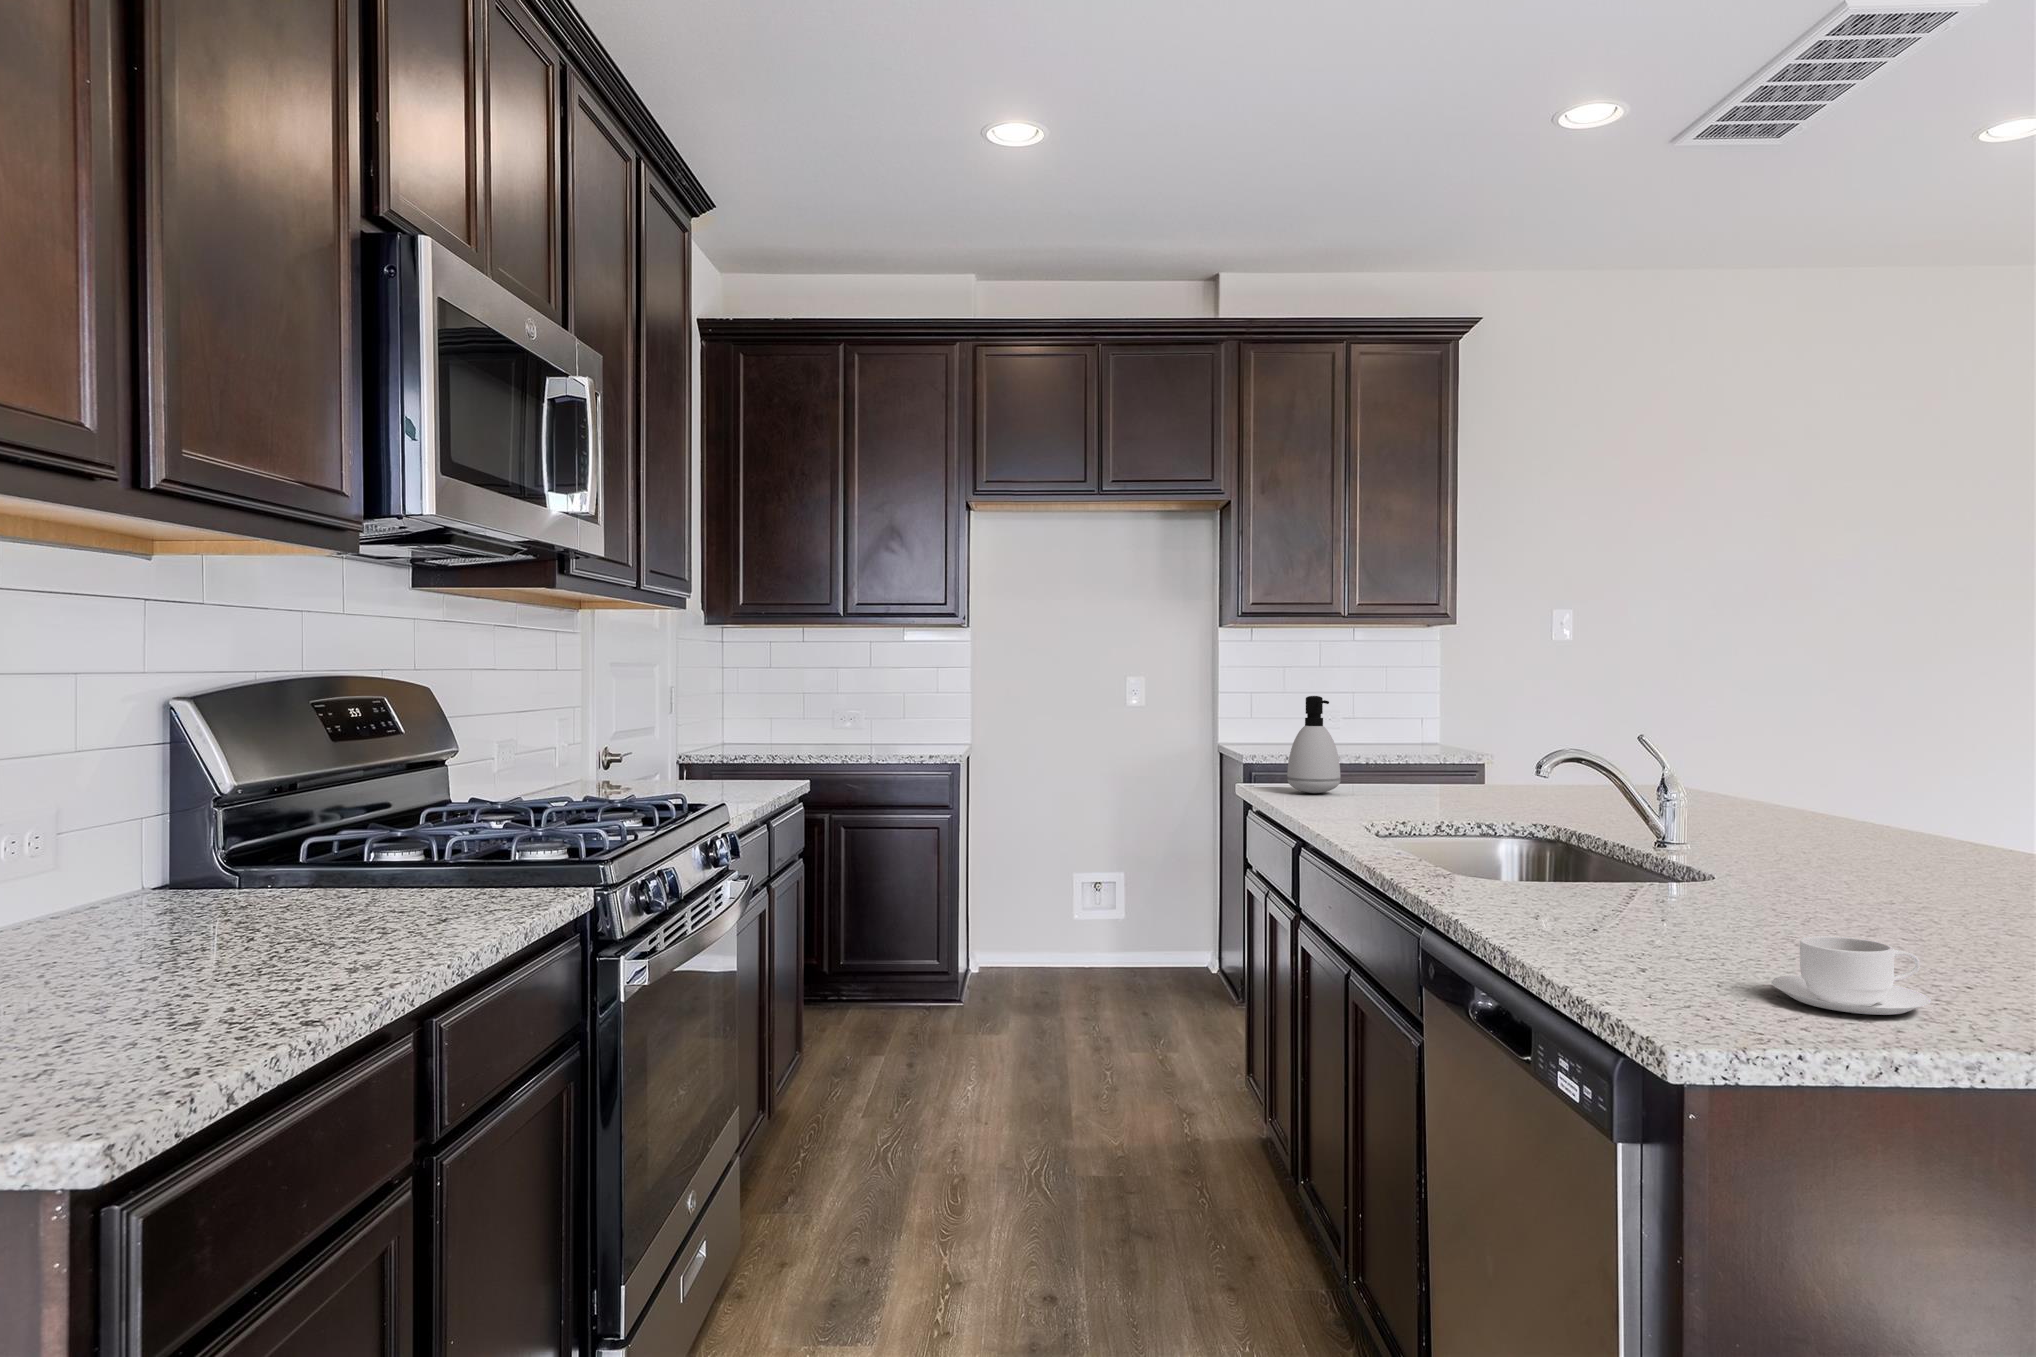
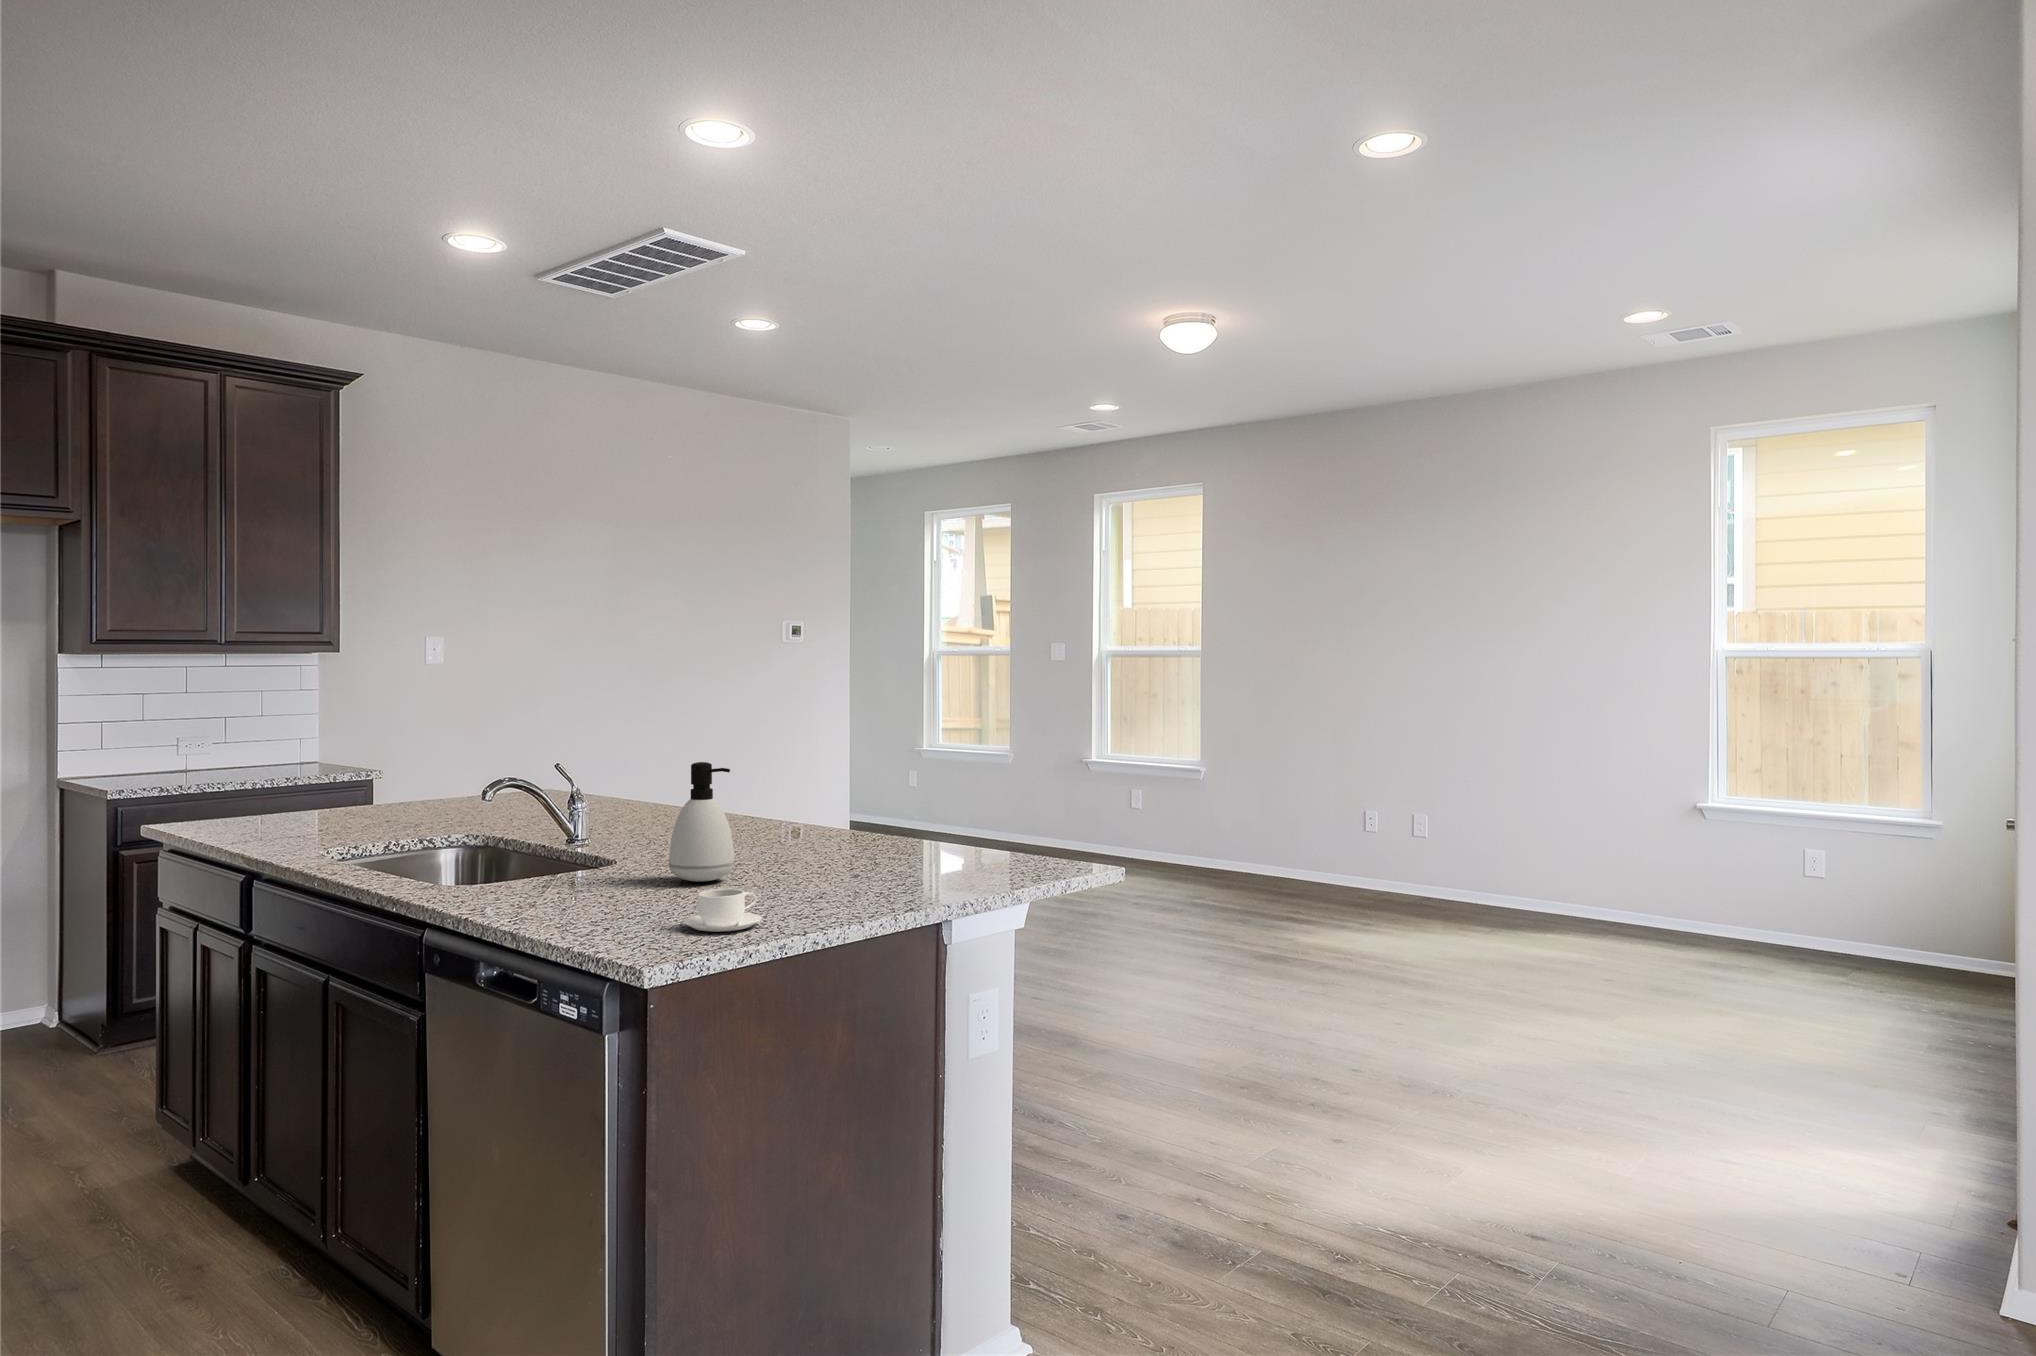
soap dispenser: present [1287,696,1341,793] -> present [669,762,734,882]

